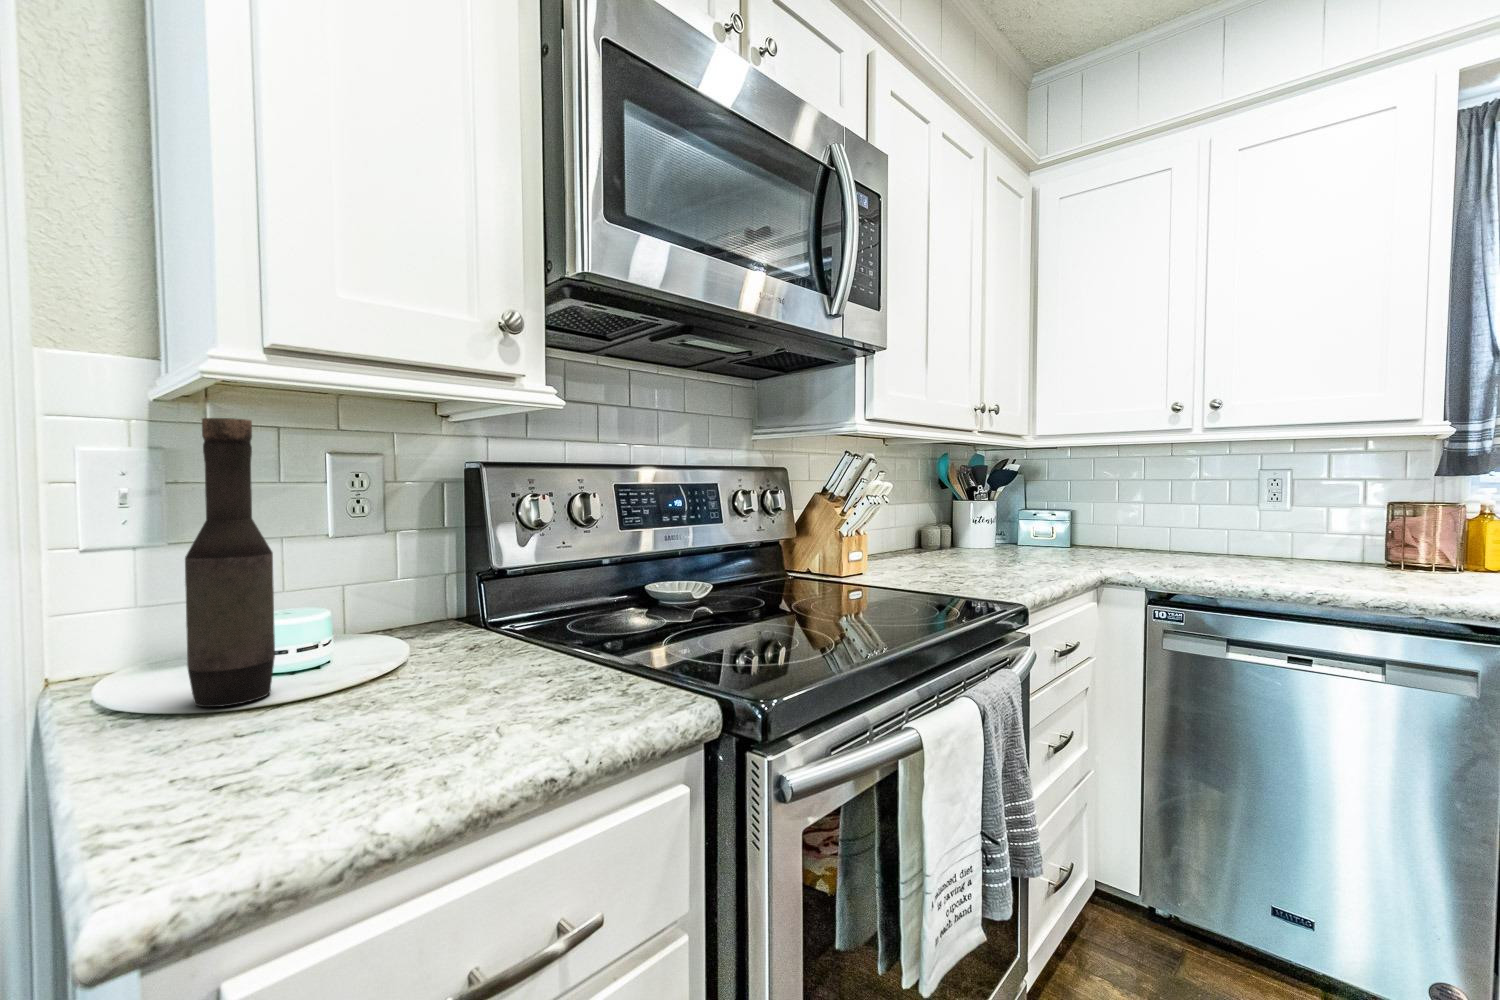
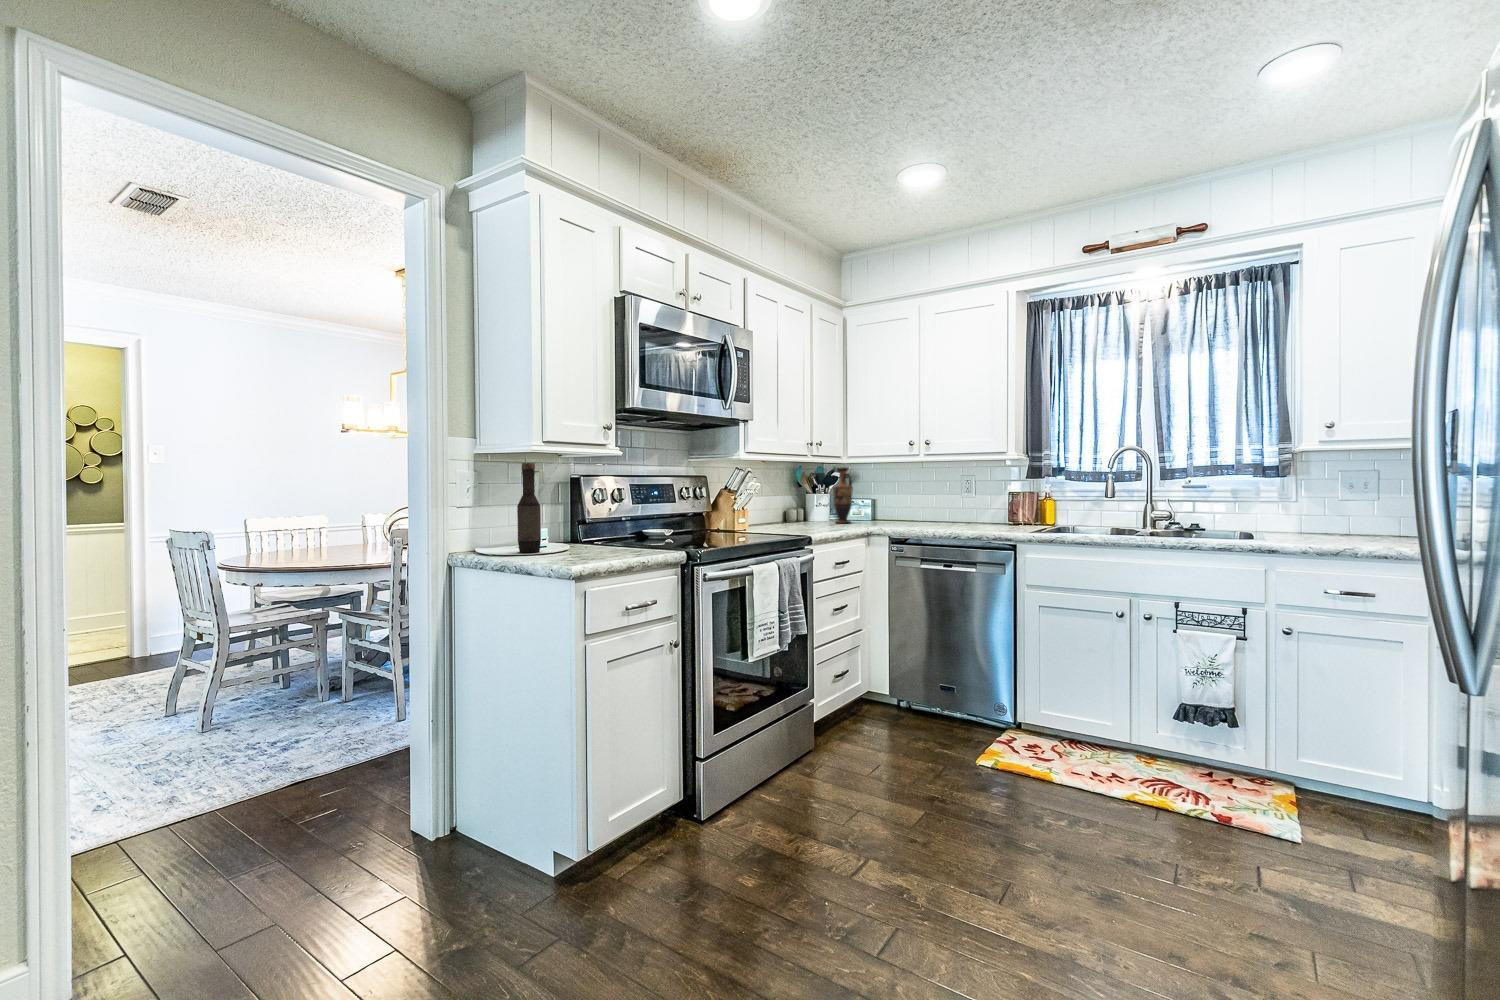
vase: none [1019,453,1060,558] -> present [833,467,853,523]

